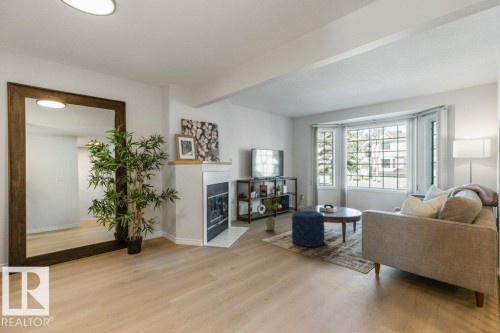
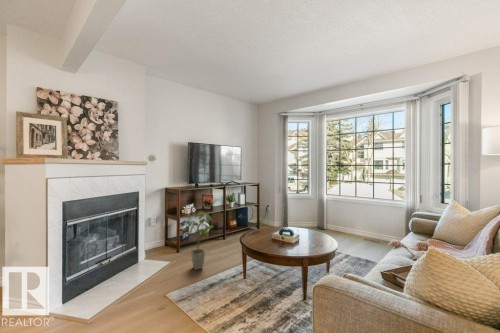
pouf: present [292,211,325,247] -> none [215,243,270,315]

